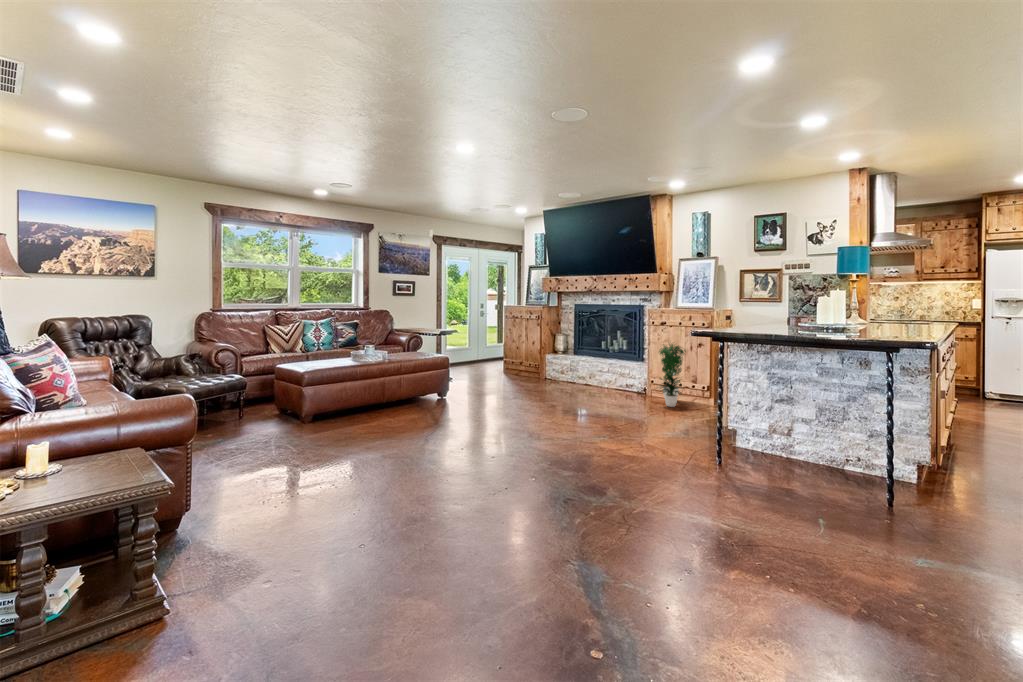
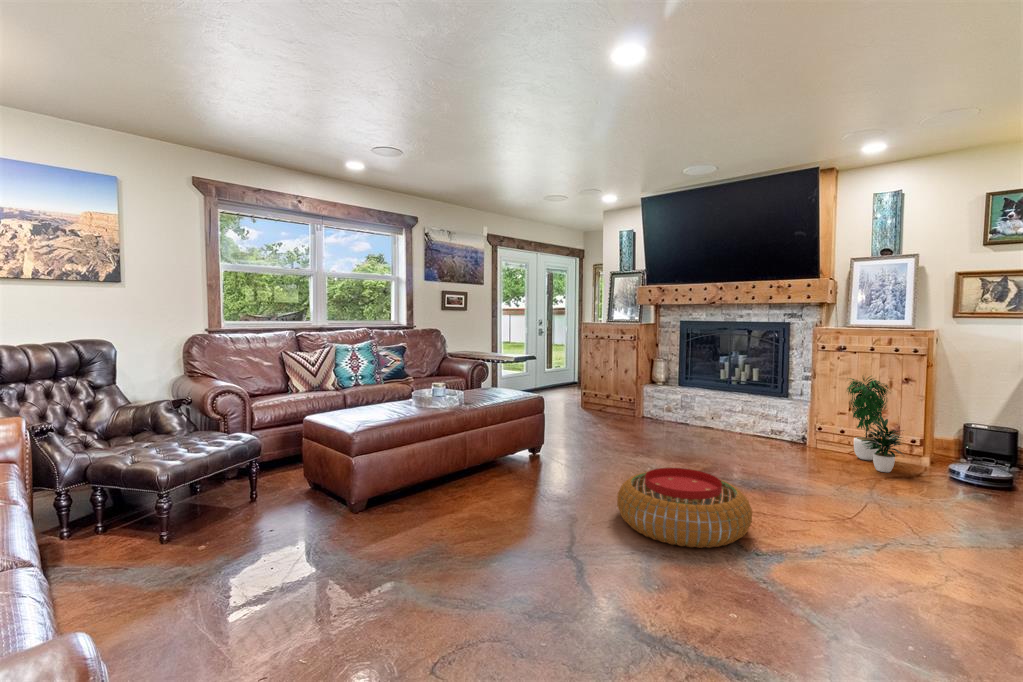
pouf: none [460,394,537,434] -> present [617,468,752,548]

